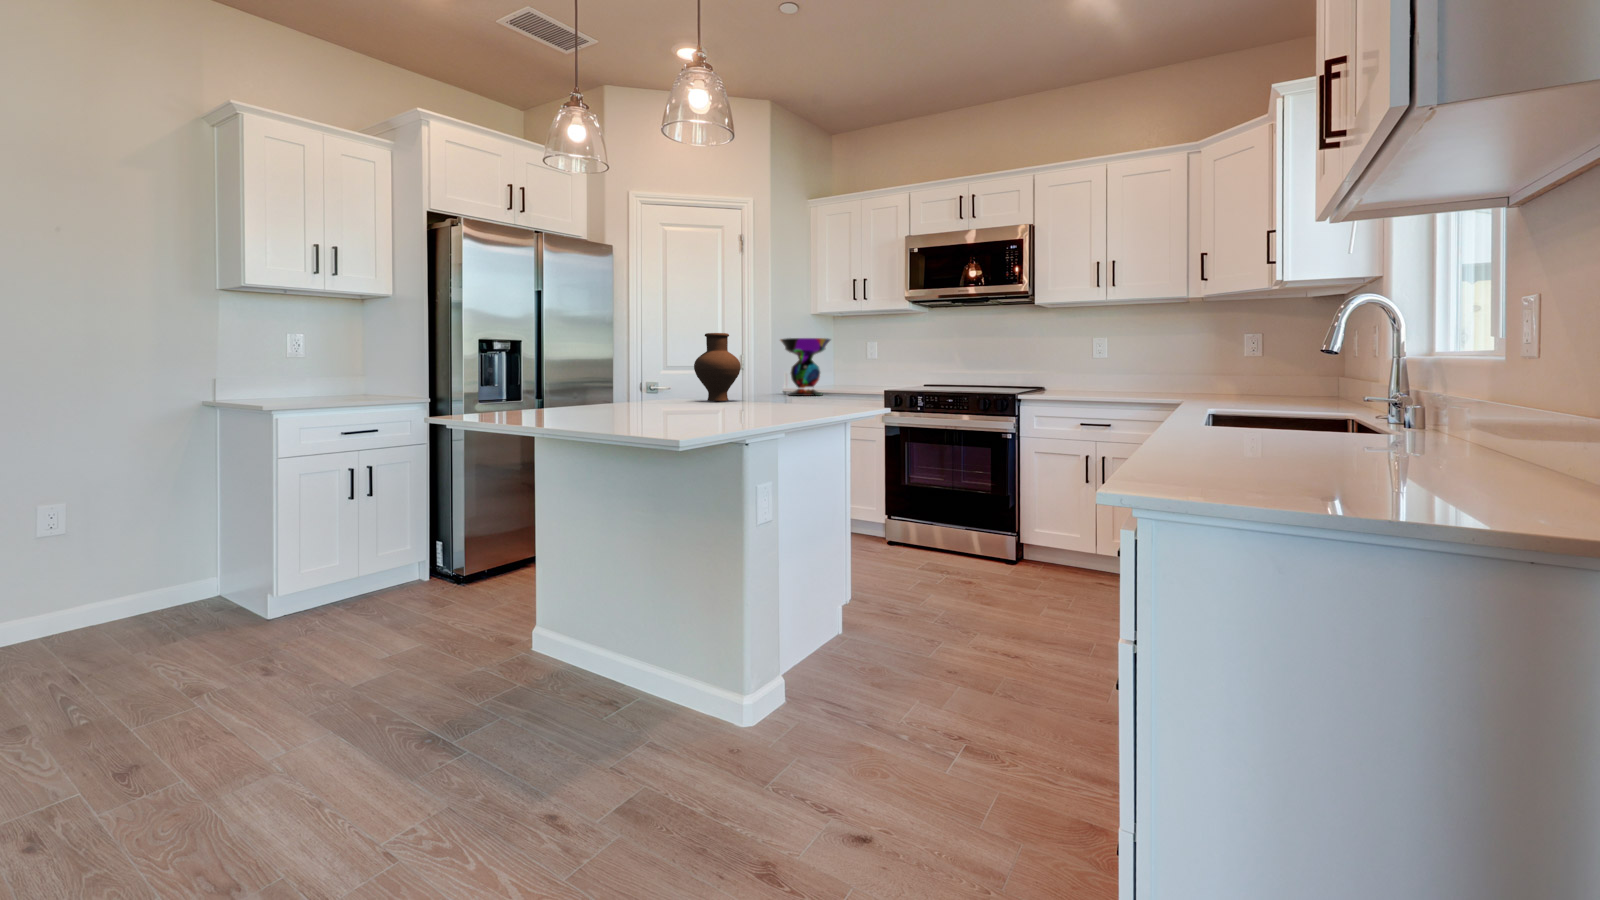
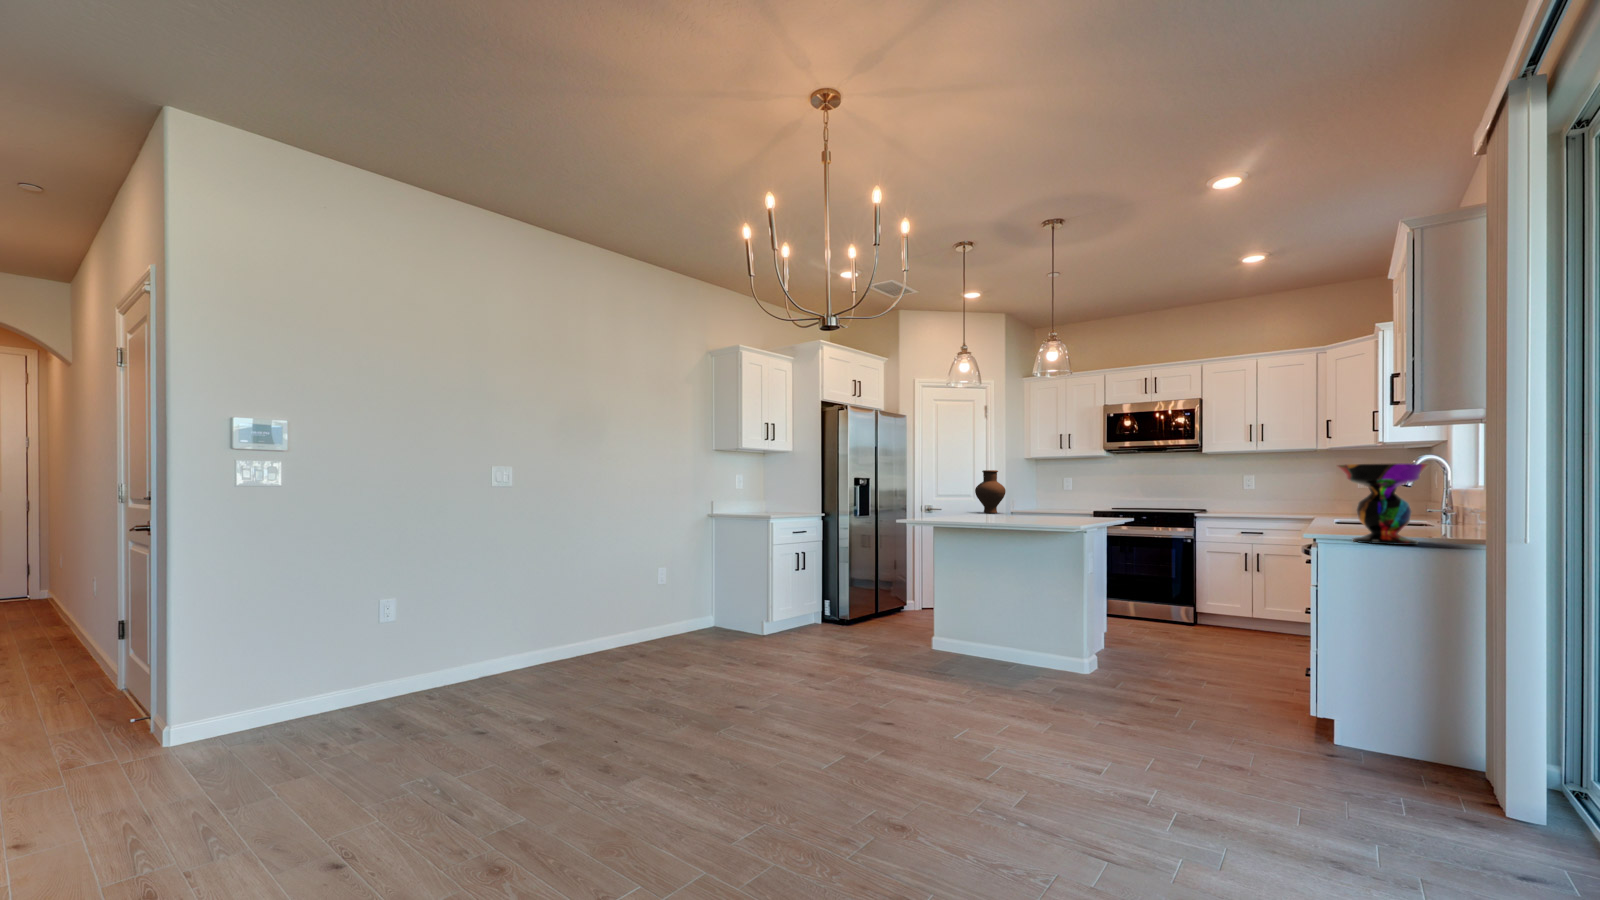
decorative bowl: present [780,338,831,396] -> present [1337,464,1430,545]

